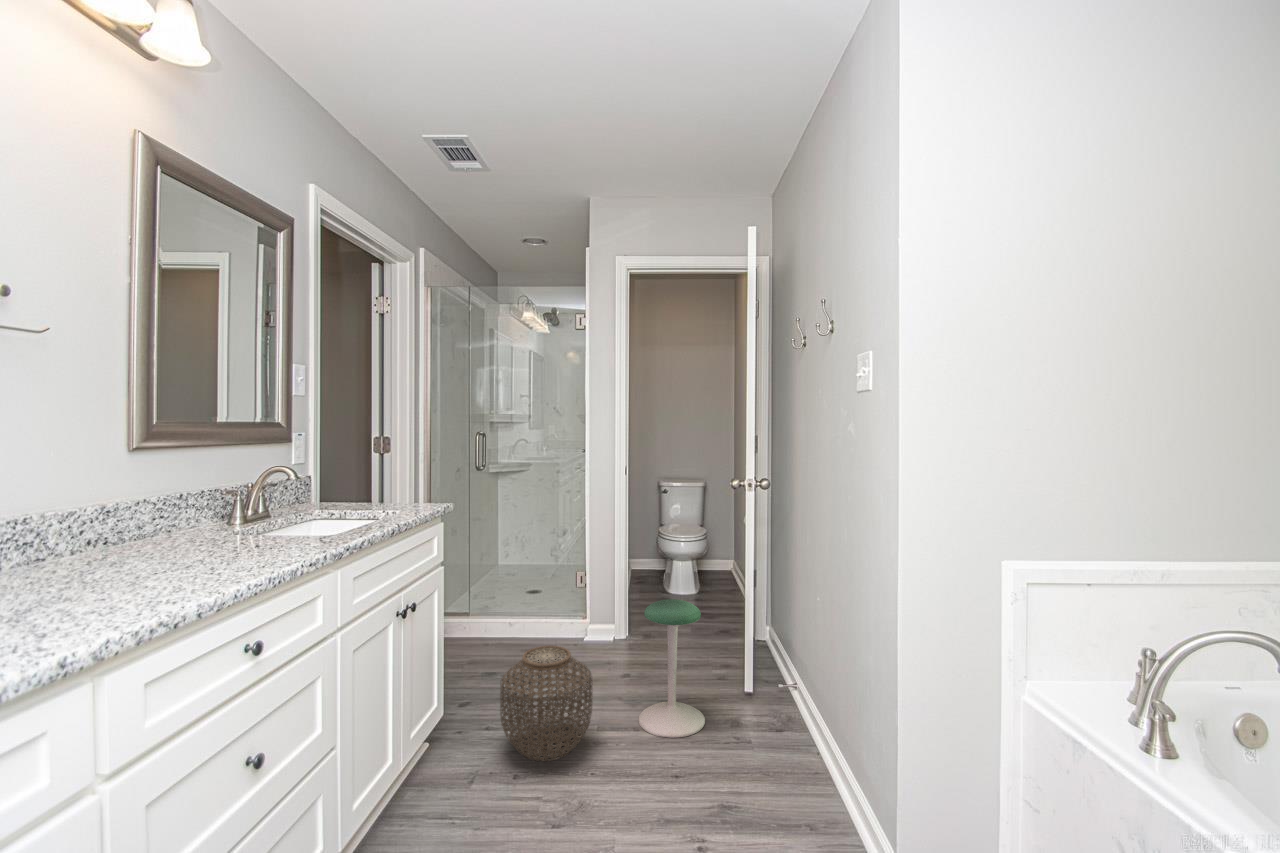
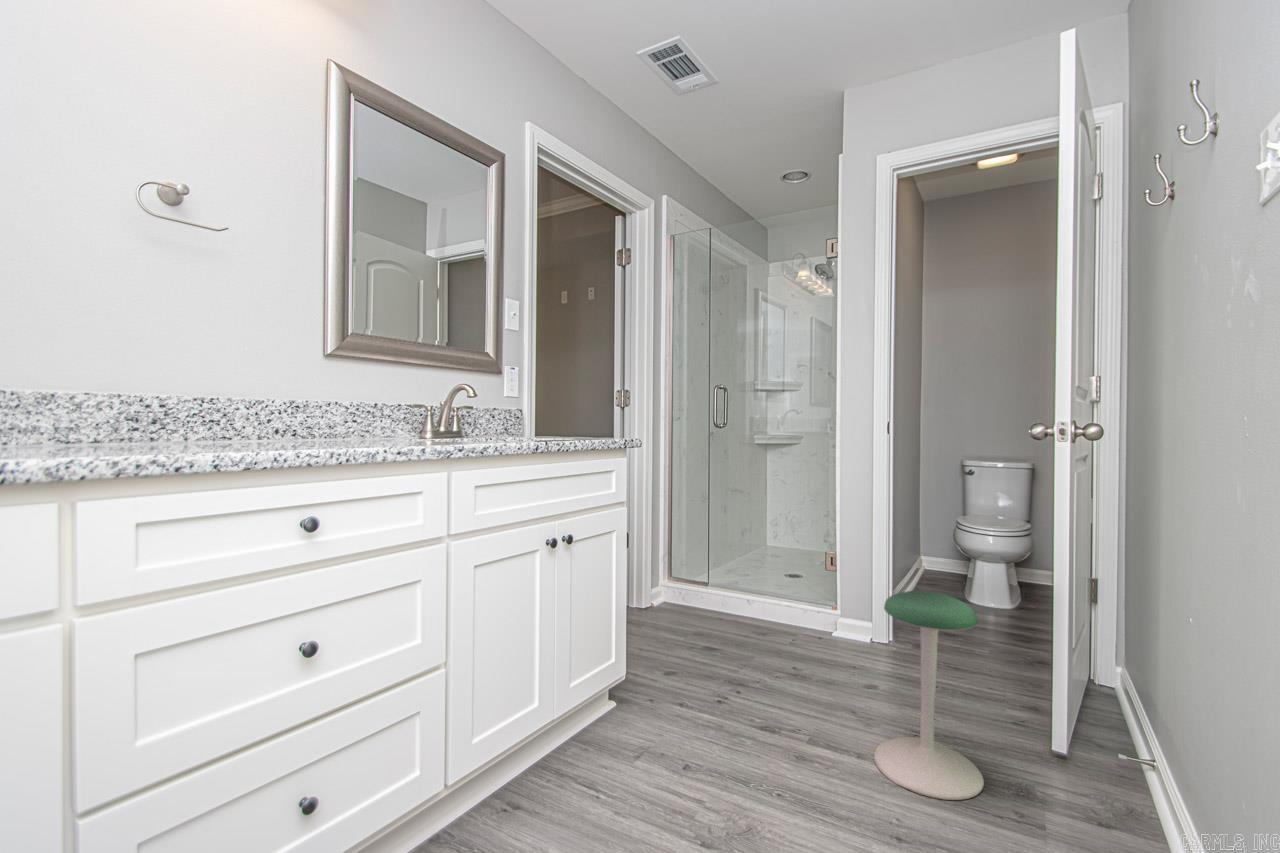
woven basket: present [500,646,592,761] -> none [679,621,798,770]

